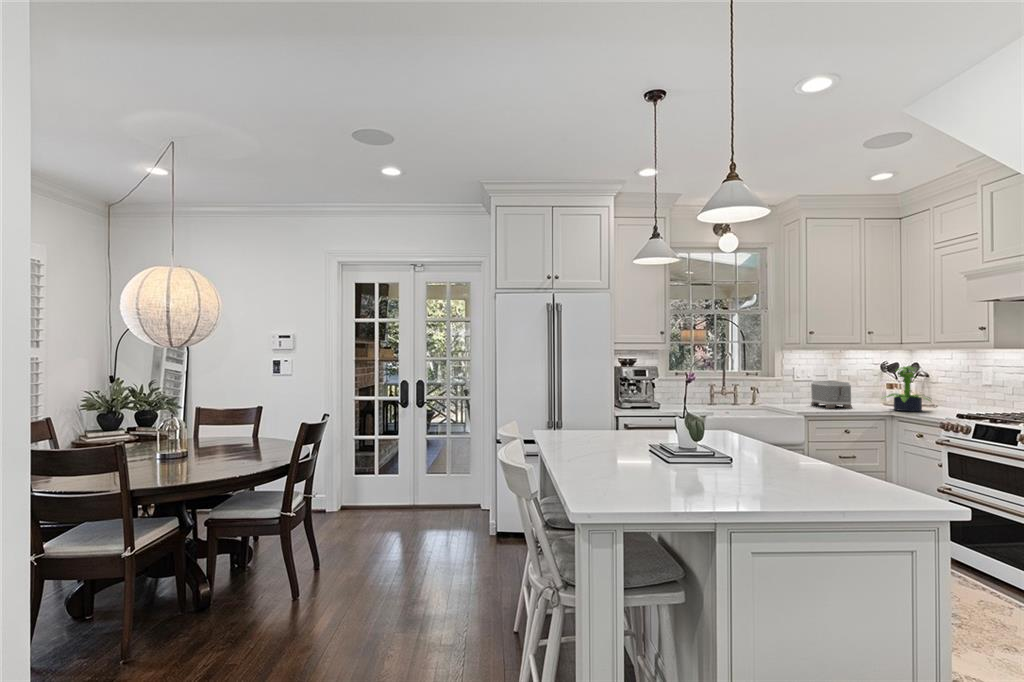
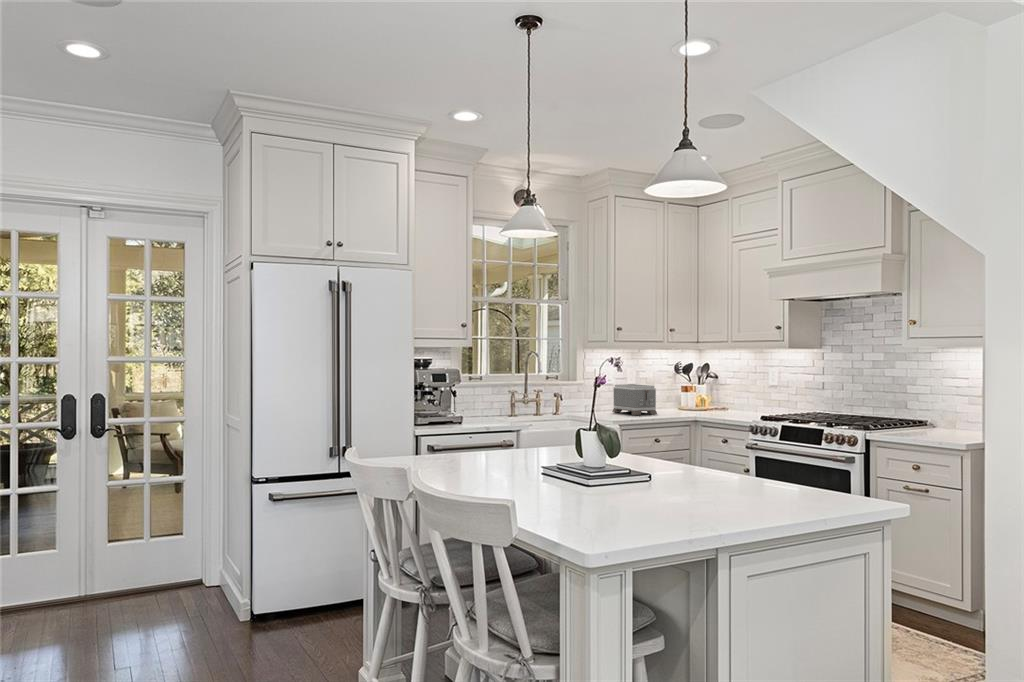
potted plant: present [886,366,931,411] -> none [687,367,734,415]

